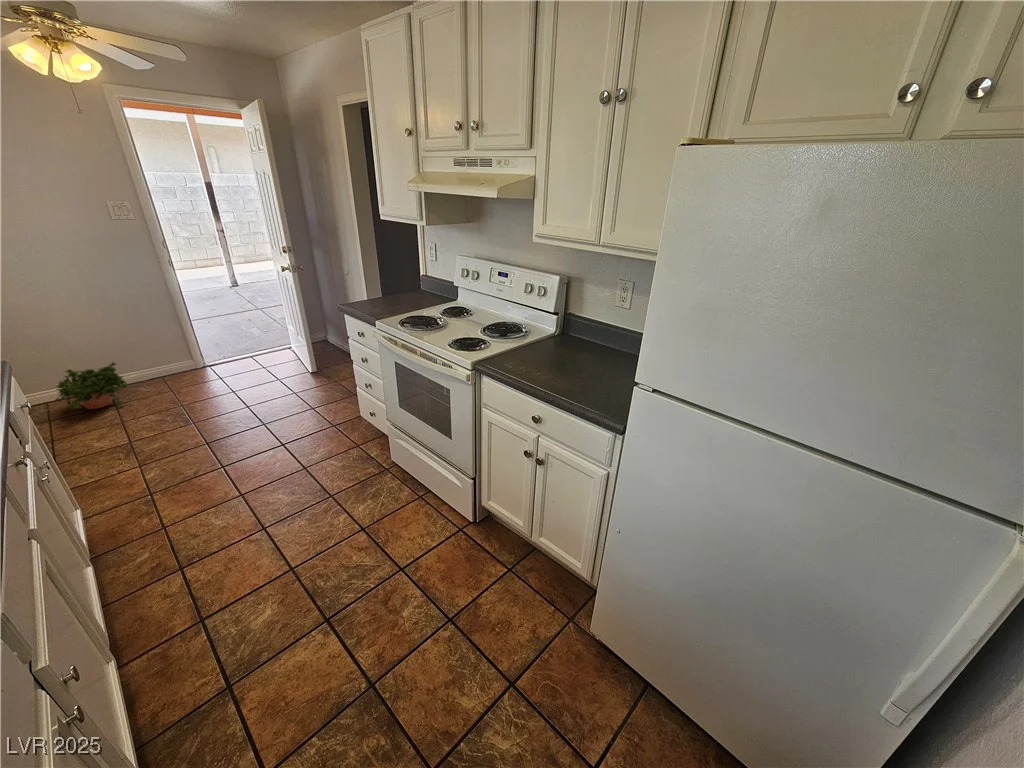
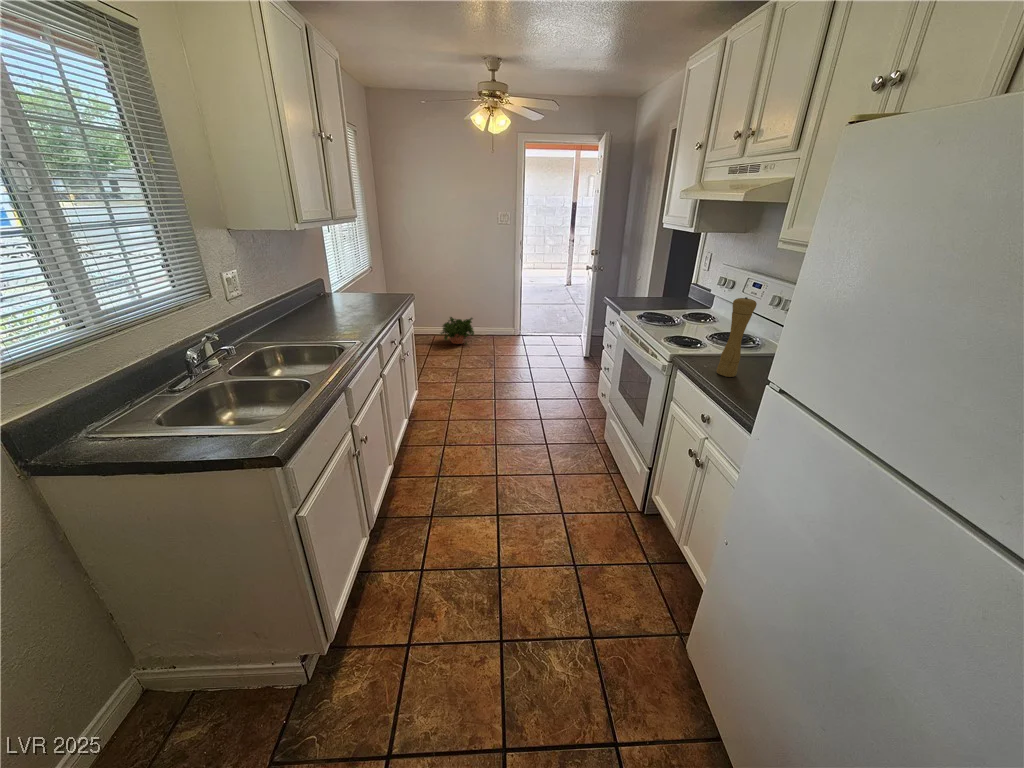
pepper mill: none [525,296,548,373] -> present [717,297,757,377]

